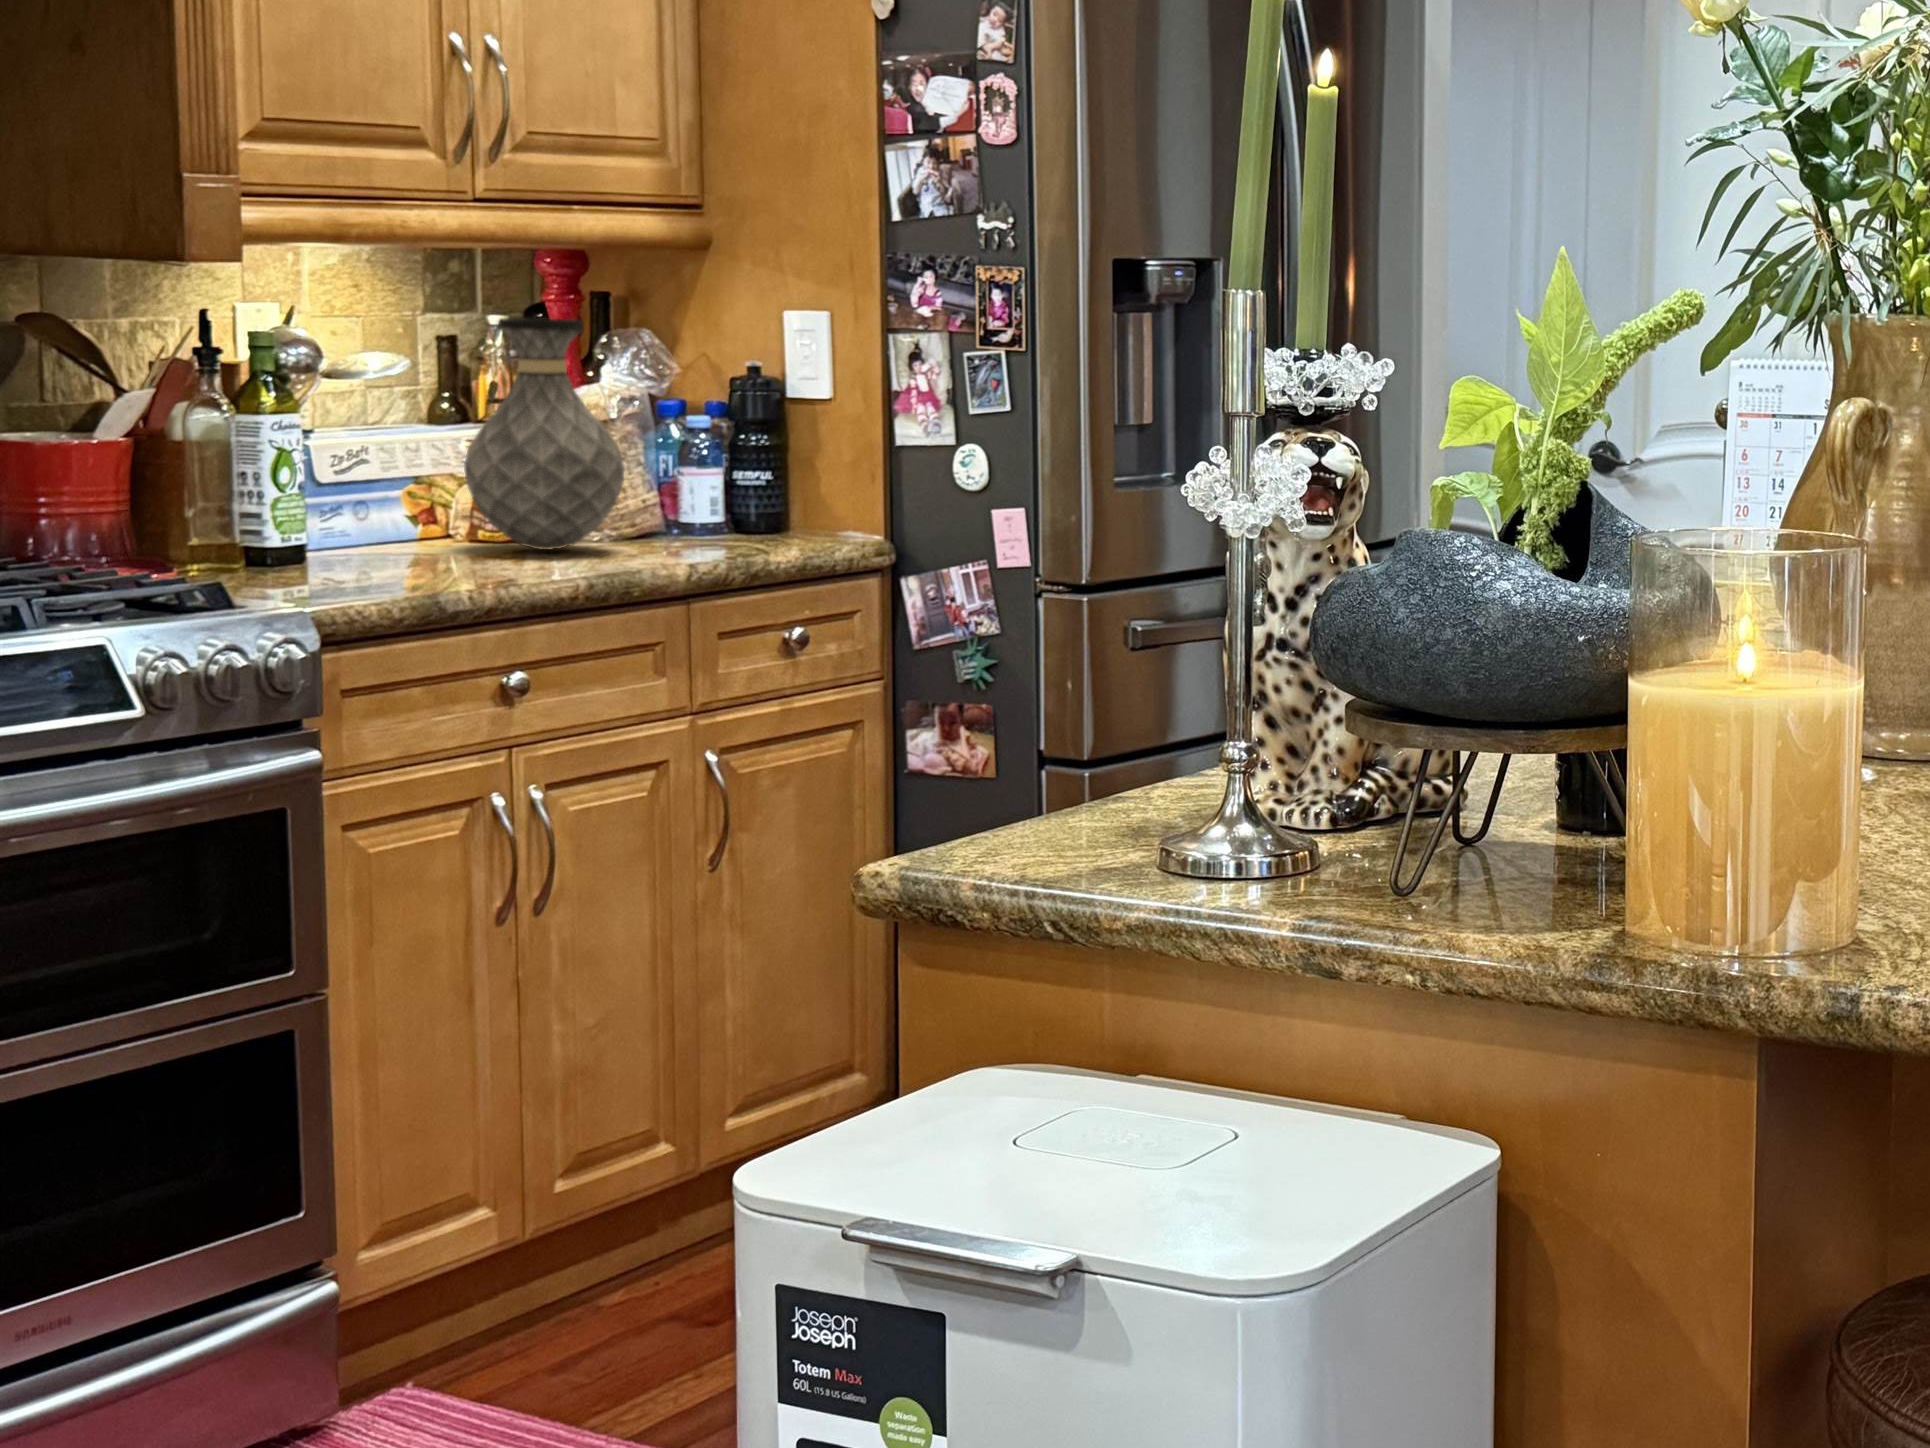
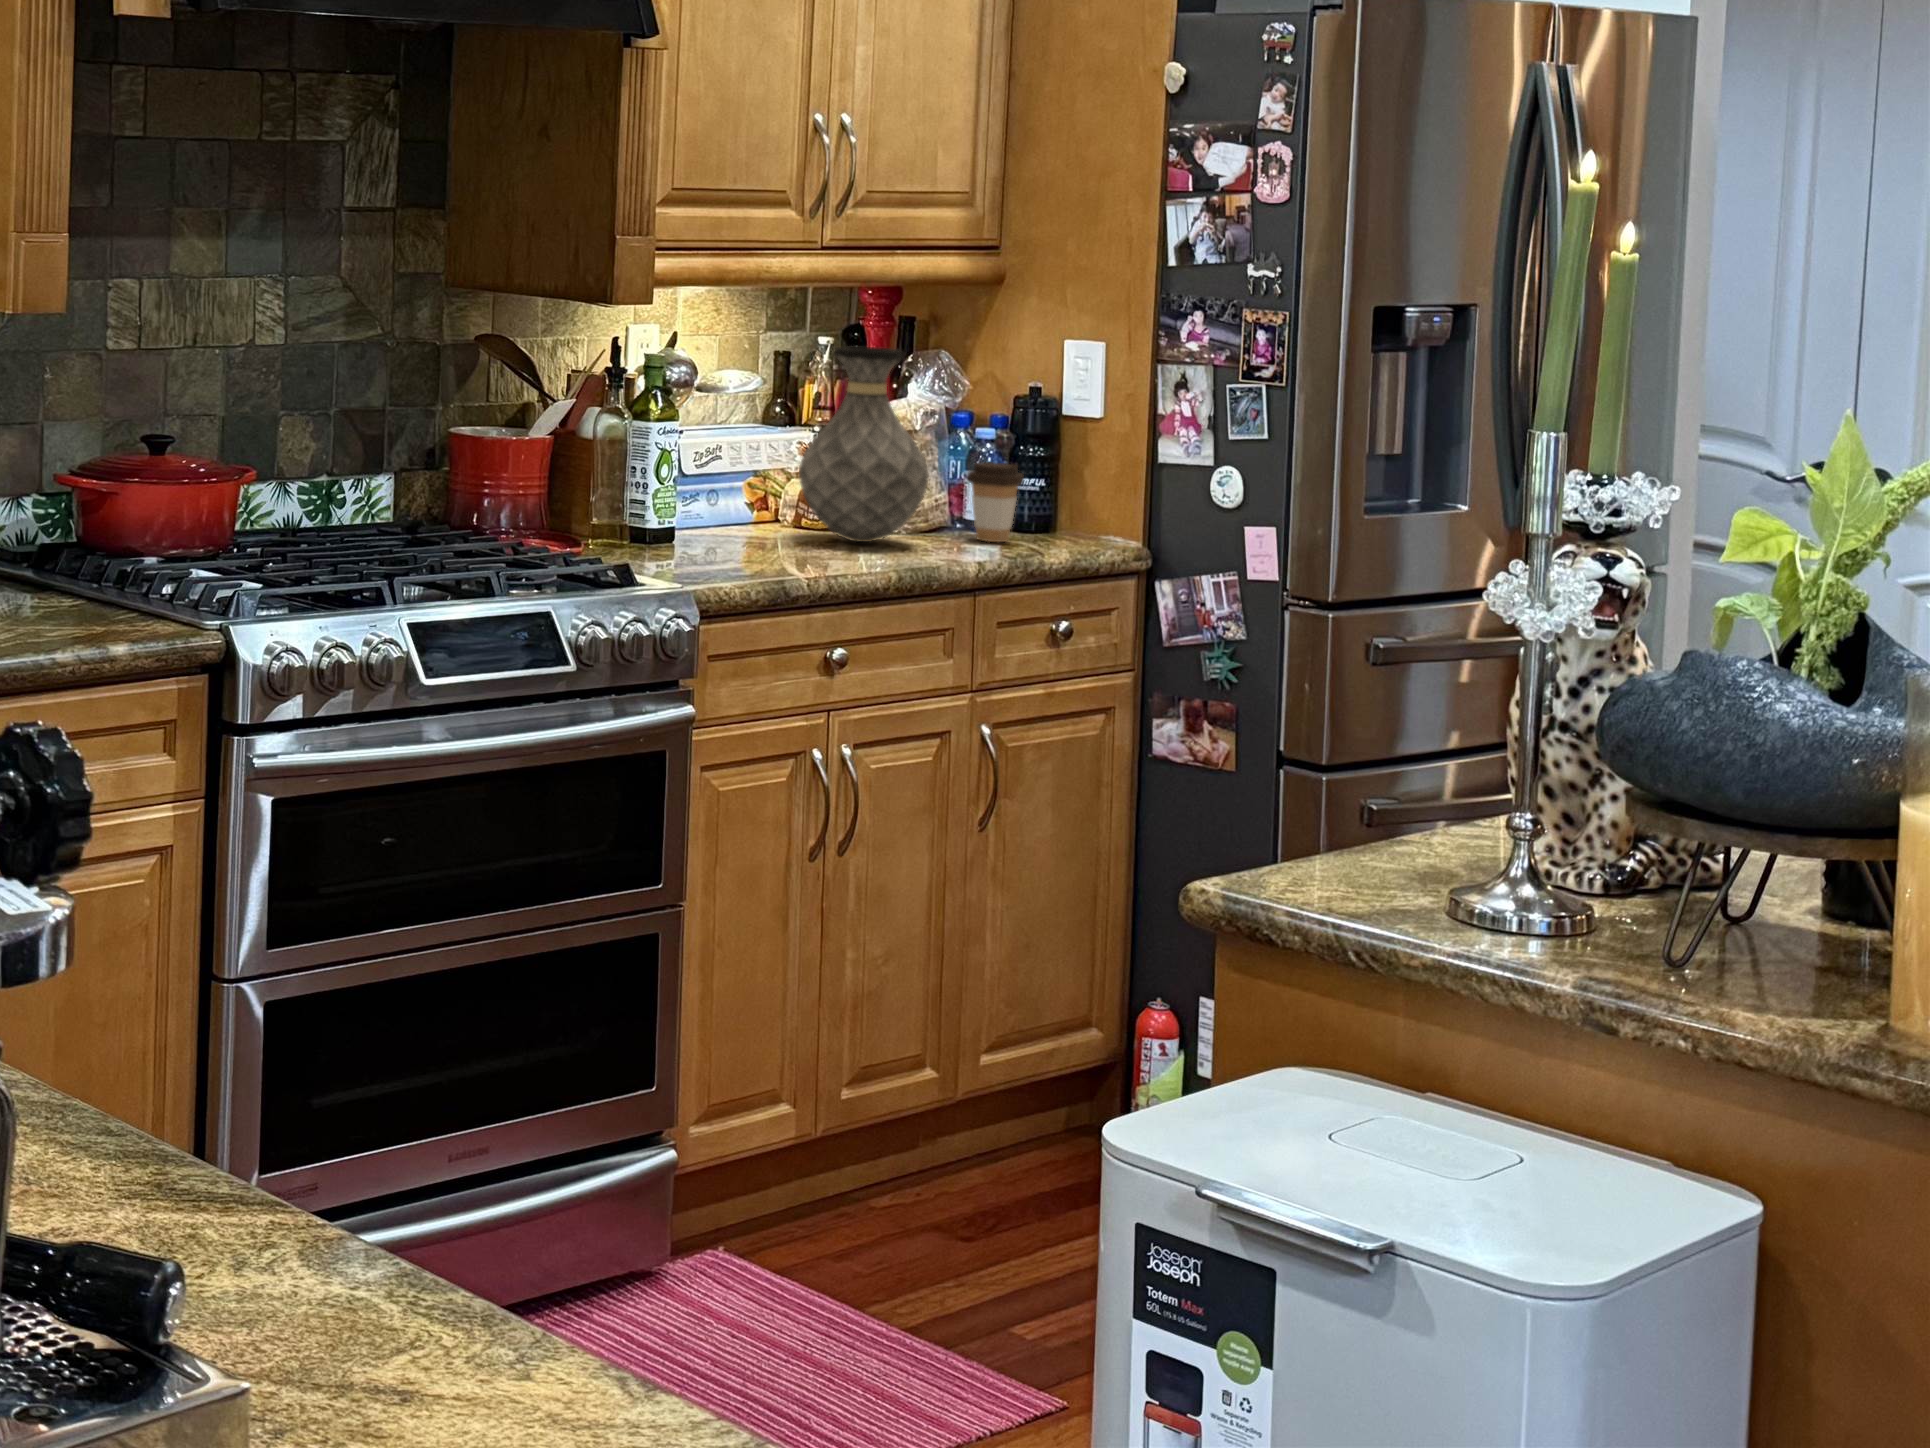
coffee cup: none [675,453,743,543] -> present [967,462,1024,542]

